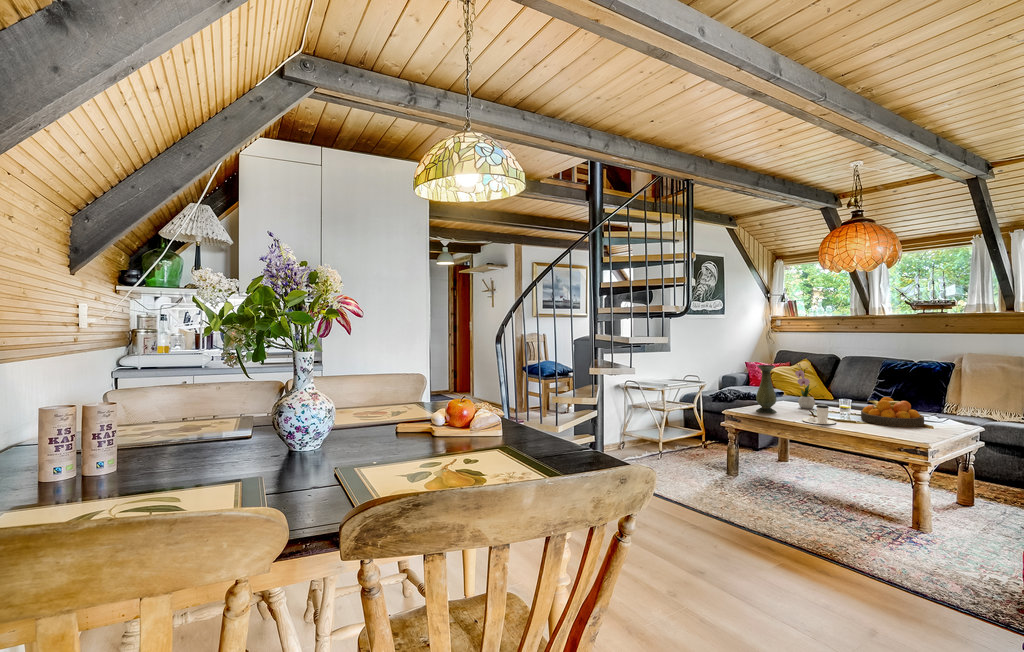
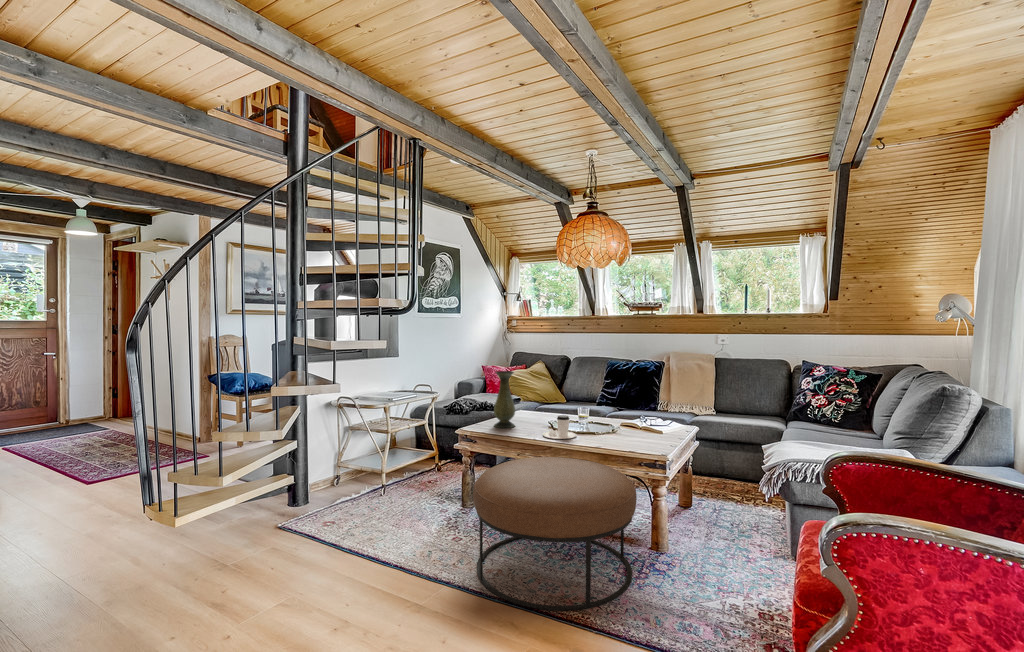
flower arrangement: present [795,364,816,409] -> none [534,368,556,418]
fruit bowl: present [861,397,924,427] -> none [598,401,654,434]
ottoman: none [739,436,890,550] -> present [473,457,637,611]

